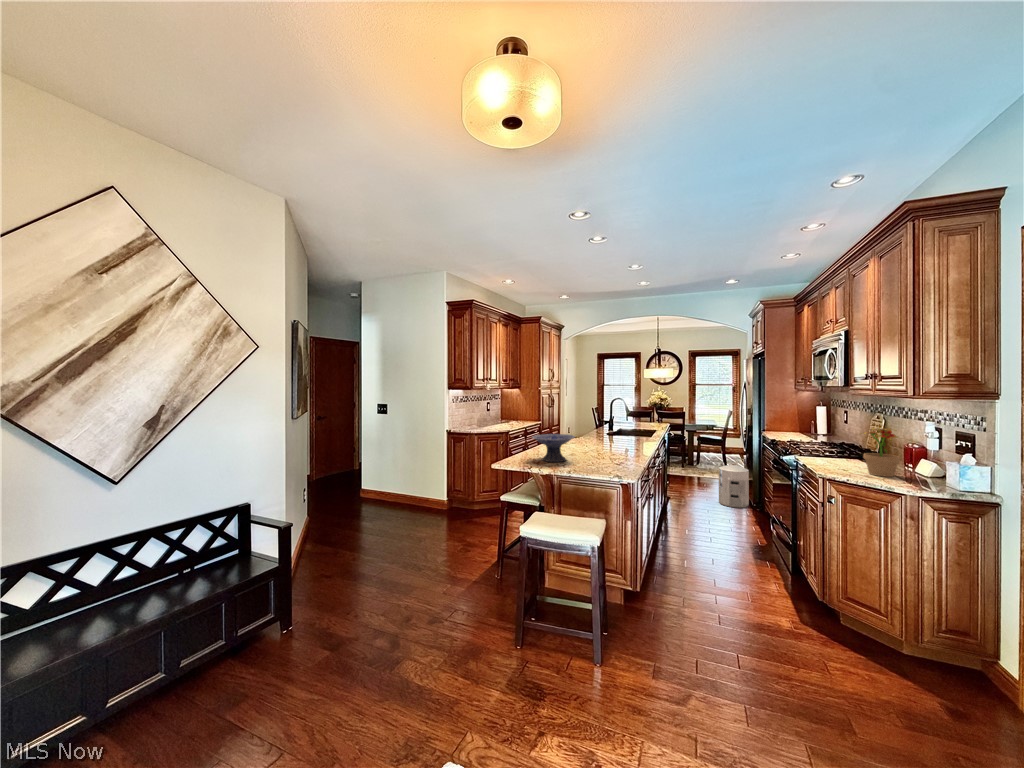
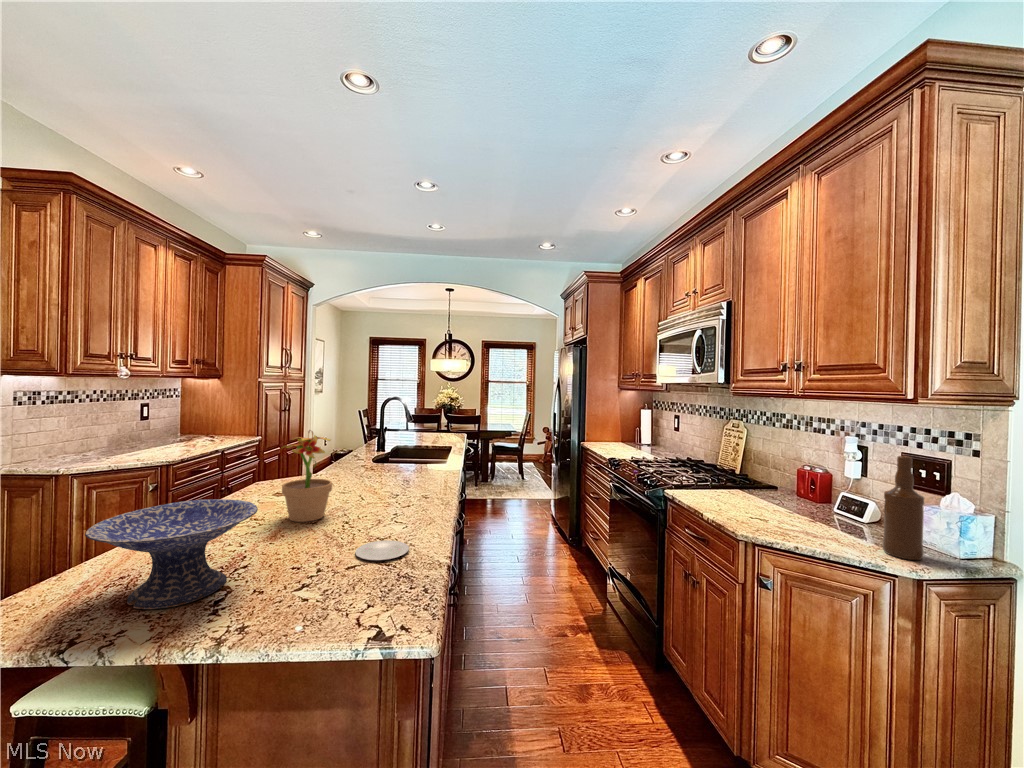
plate: none [607,422,628,461] -> present [355,540,409,560]
potted plant: present [863,426,900,477] -> present [282,430,332,522]
bottle: none [902,429,927,487] -> present [883,456,924,560]
waste bin: present [719,464,749,508] -> none [527,486,563,546]

